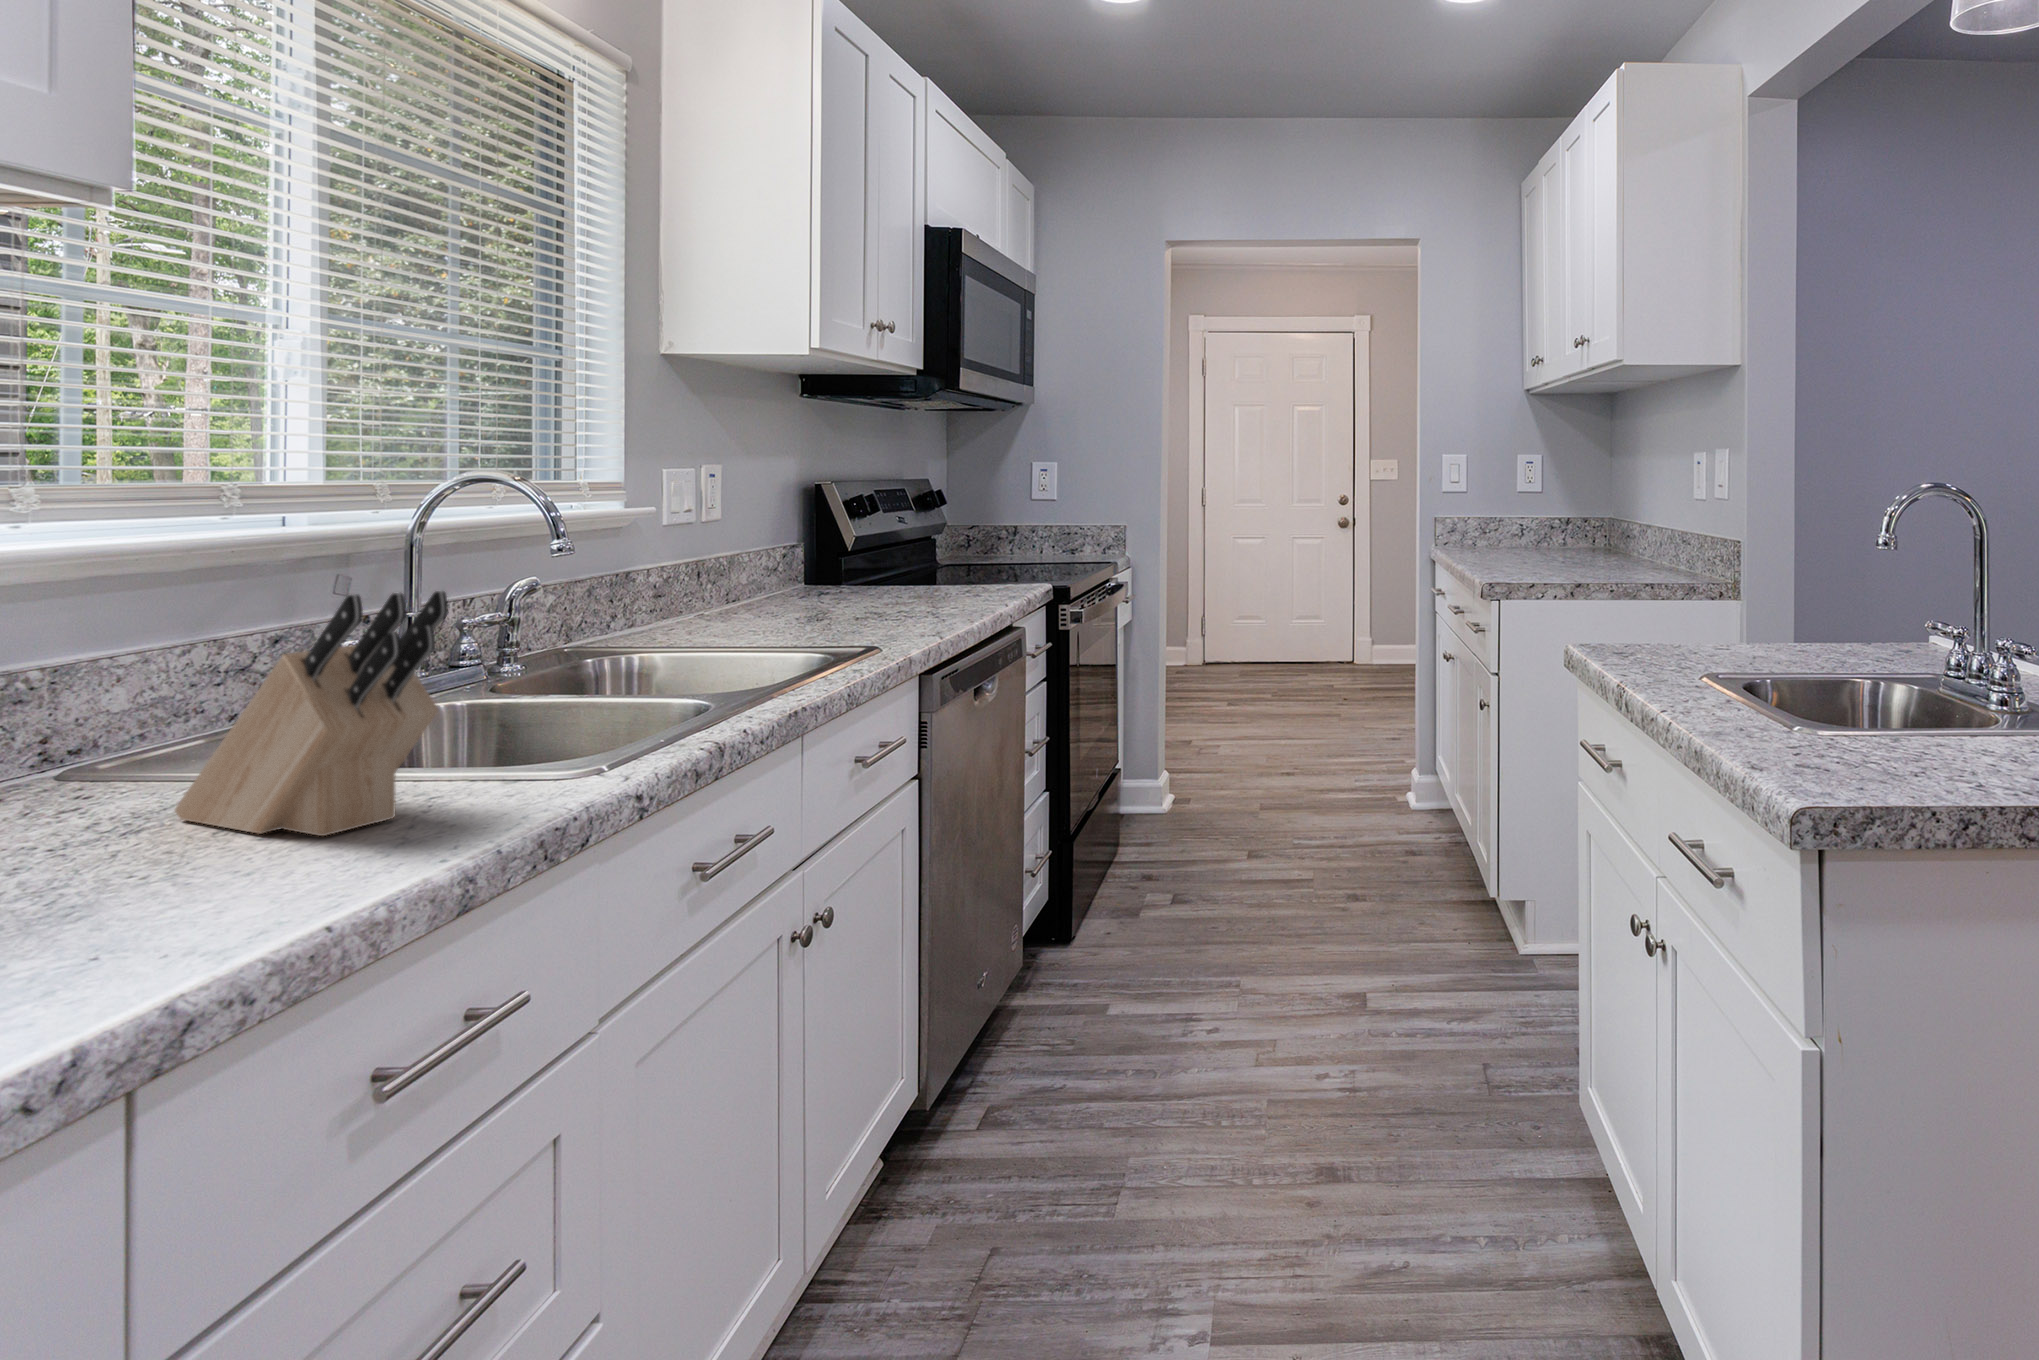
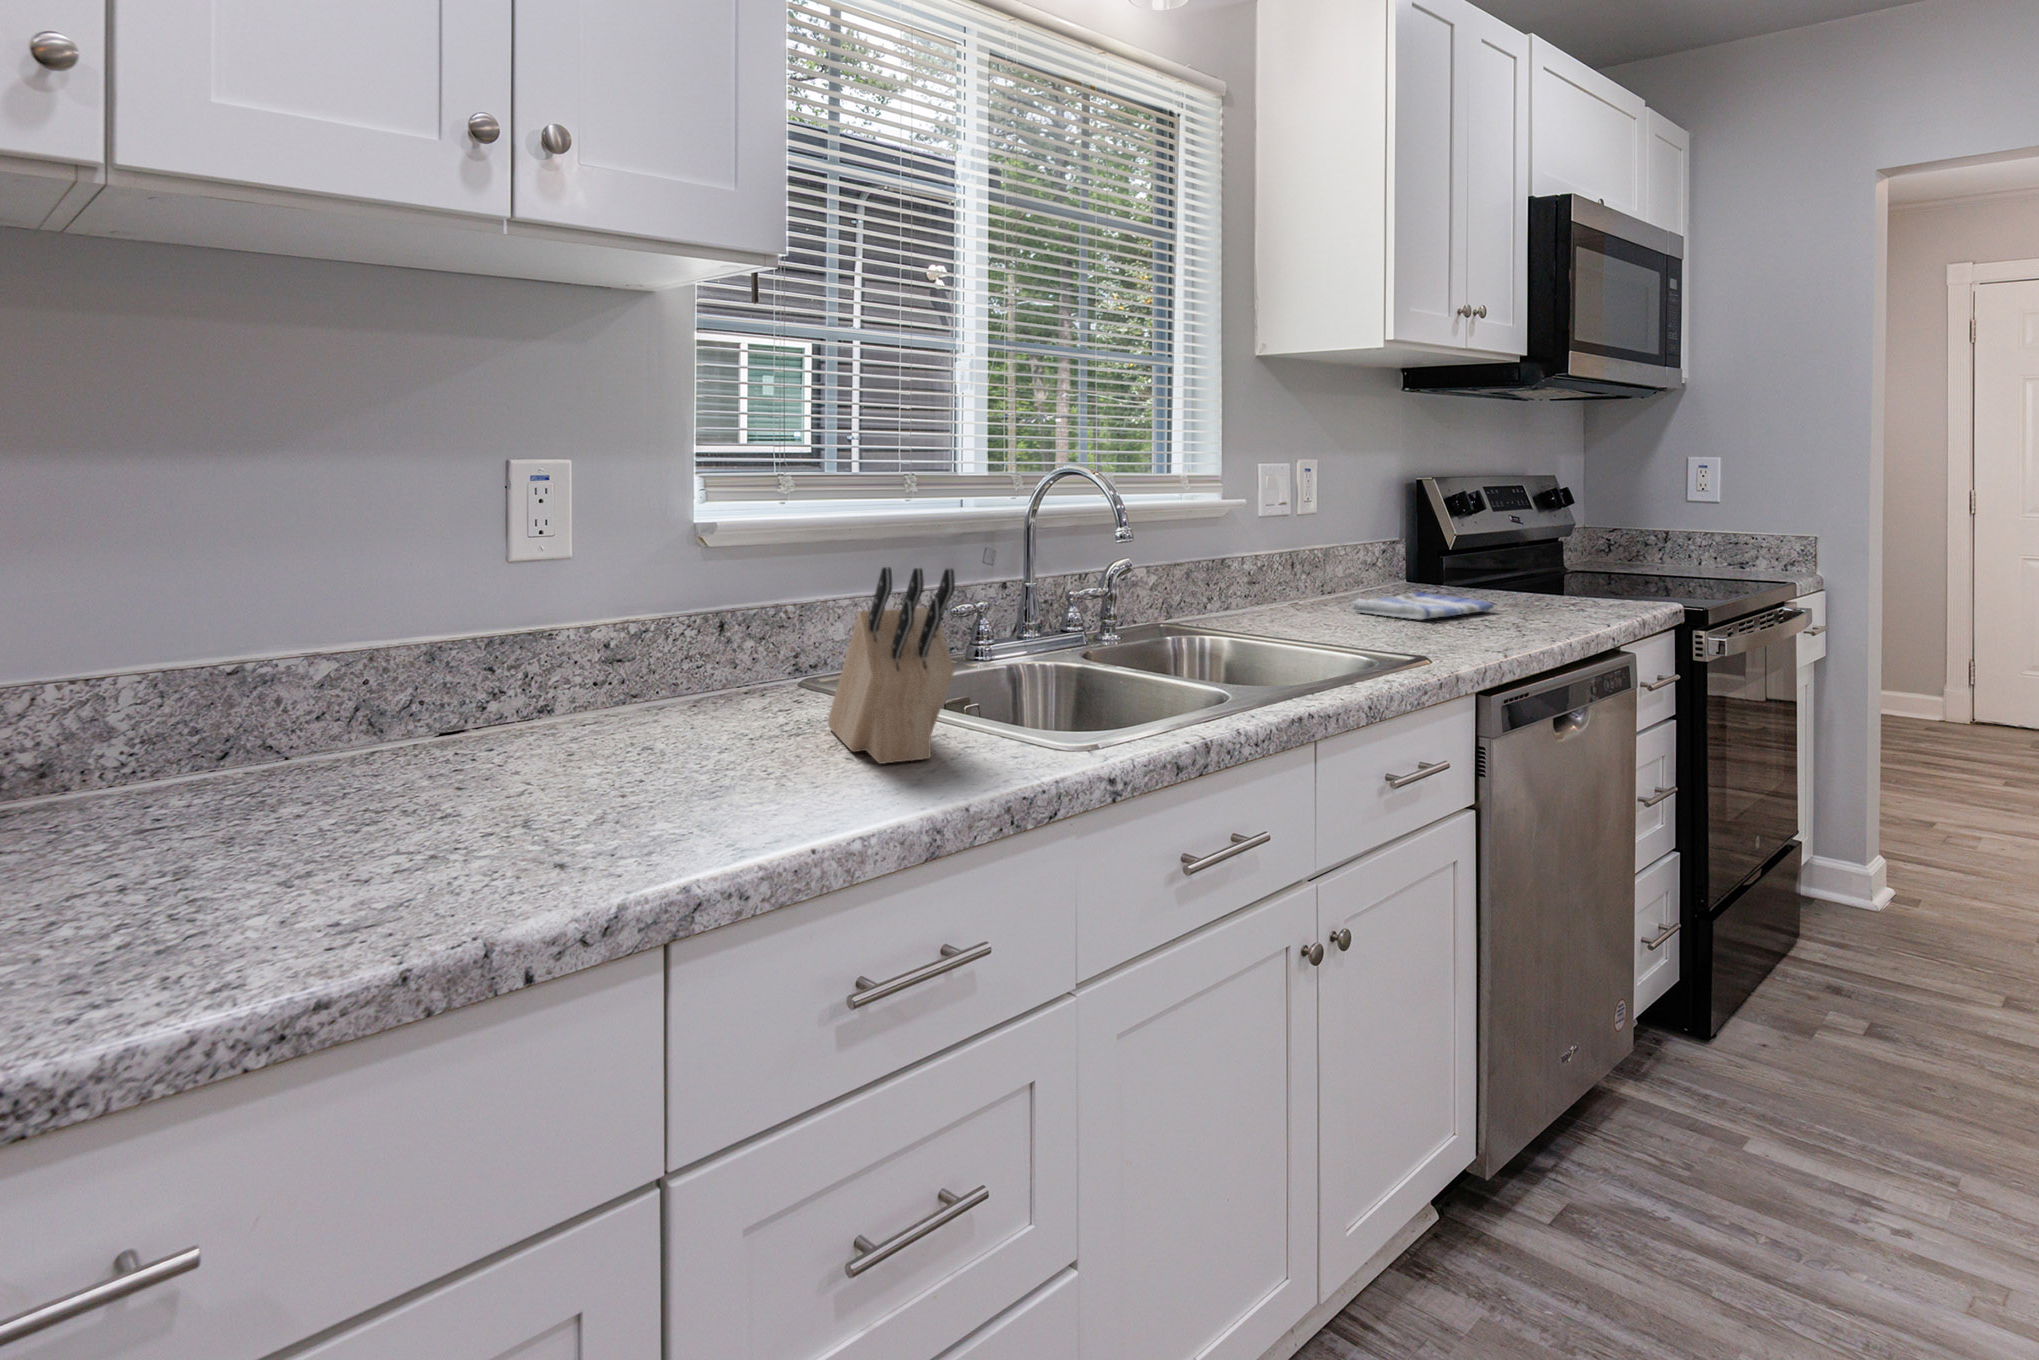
dish towel: none [767,593,905,618] -> present [1352,592,1493,619]

